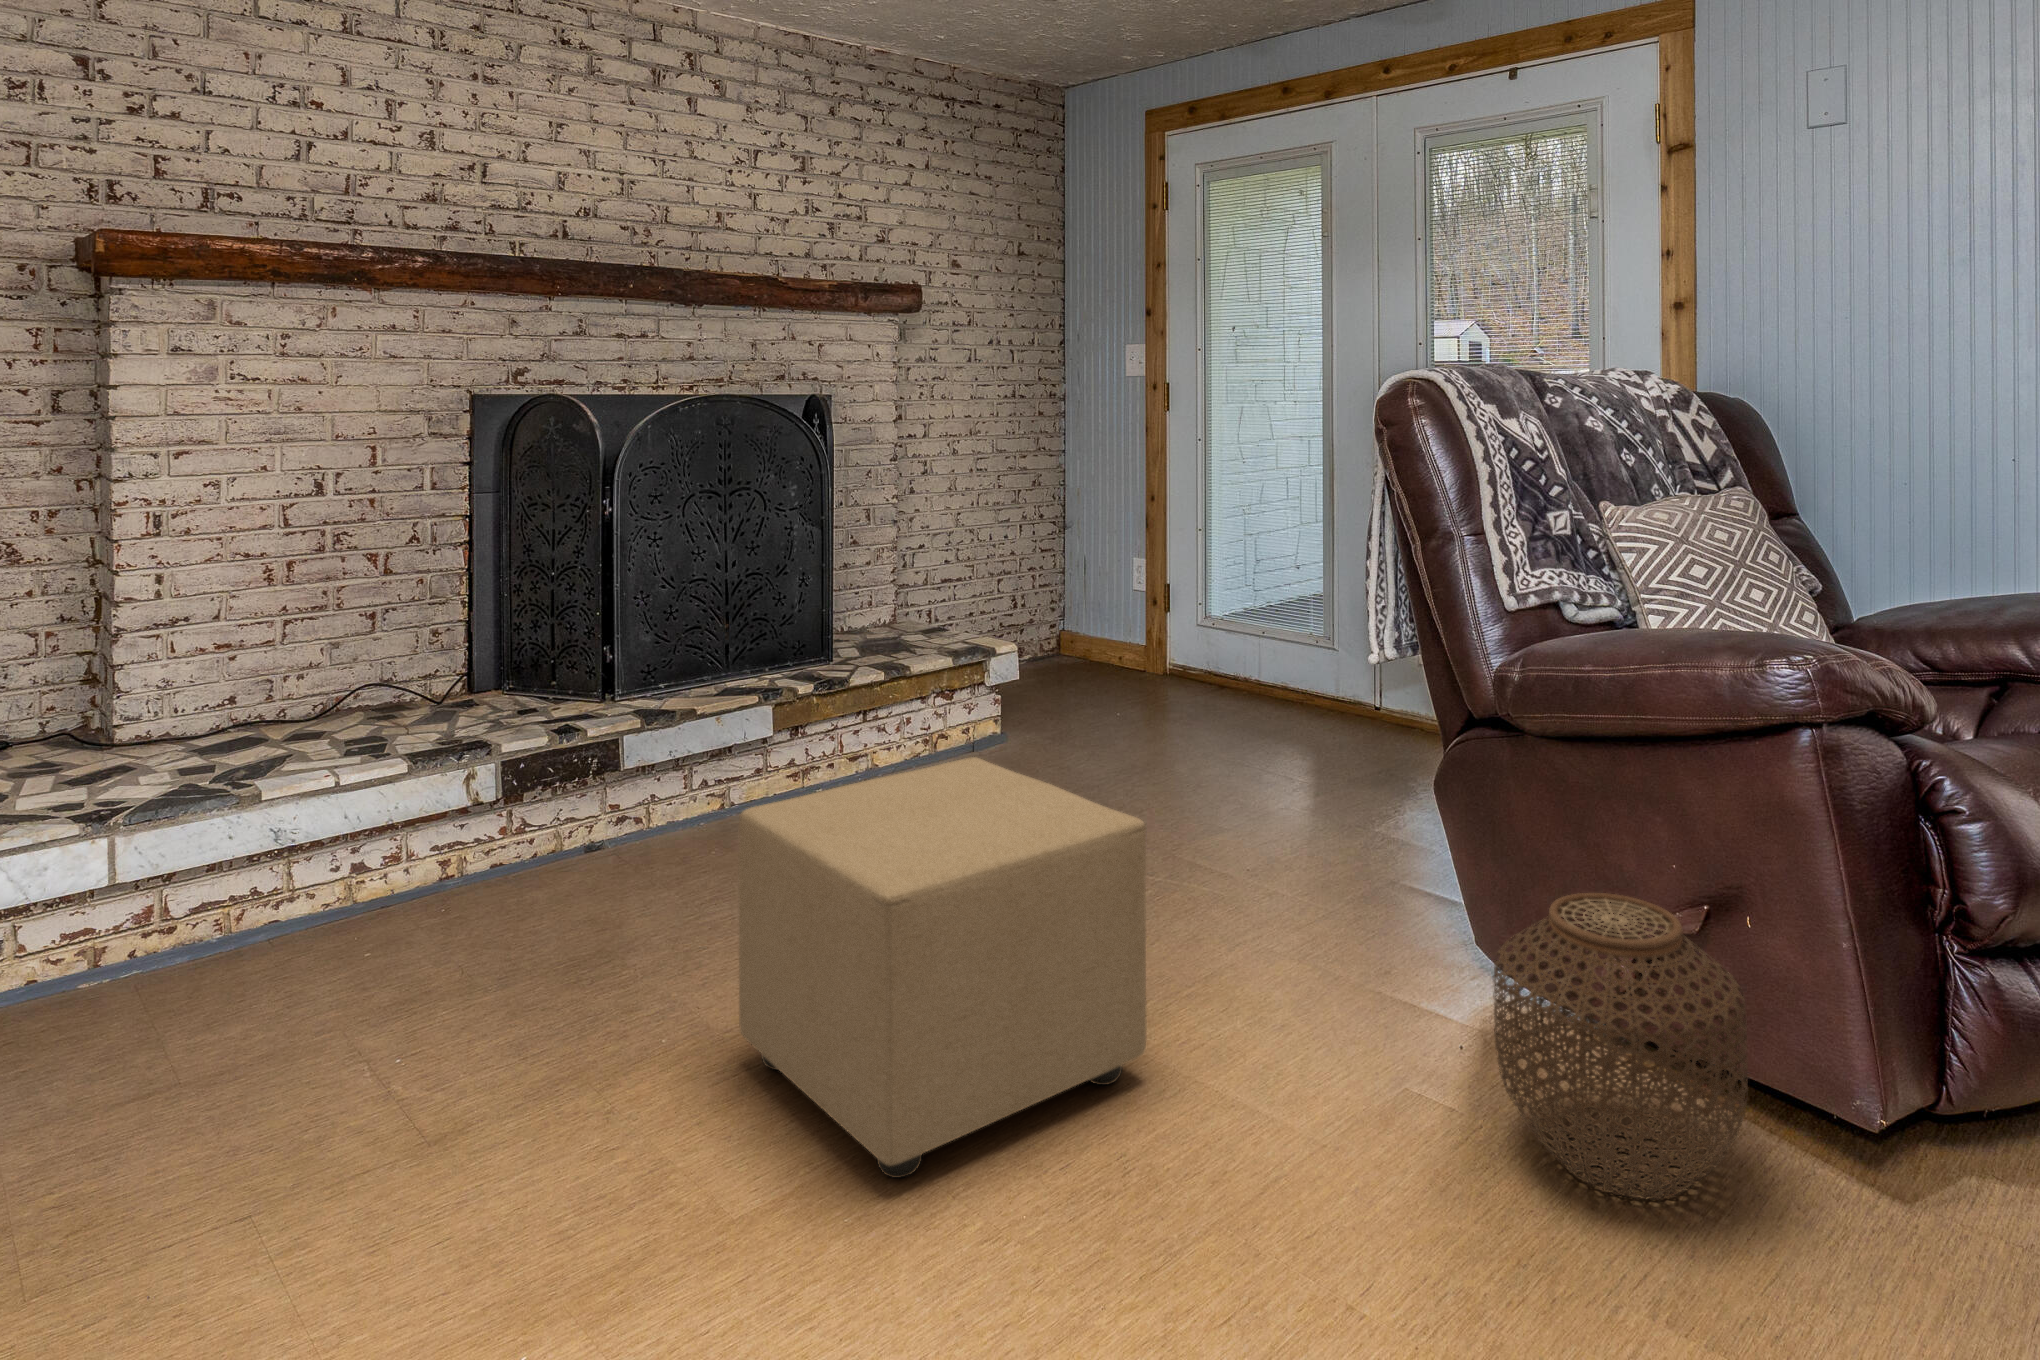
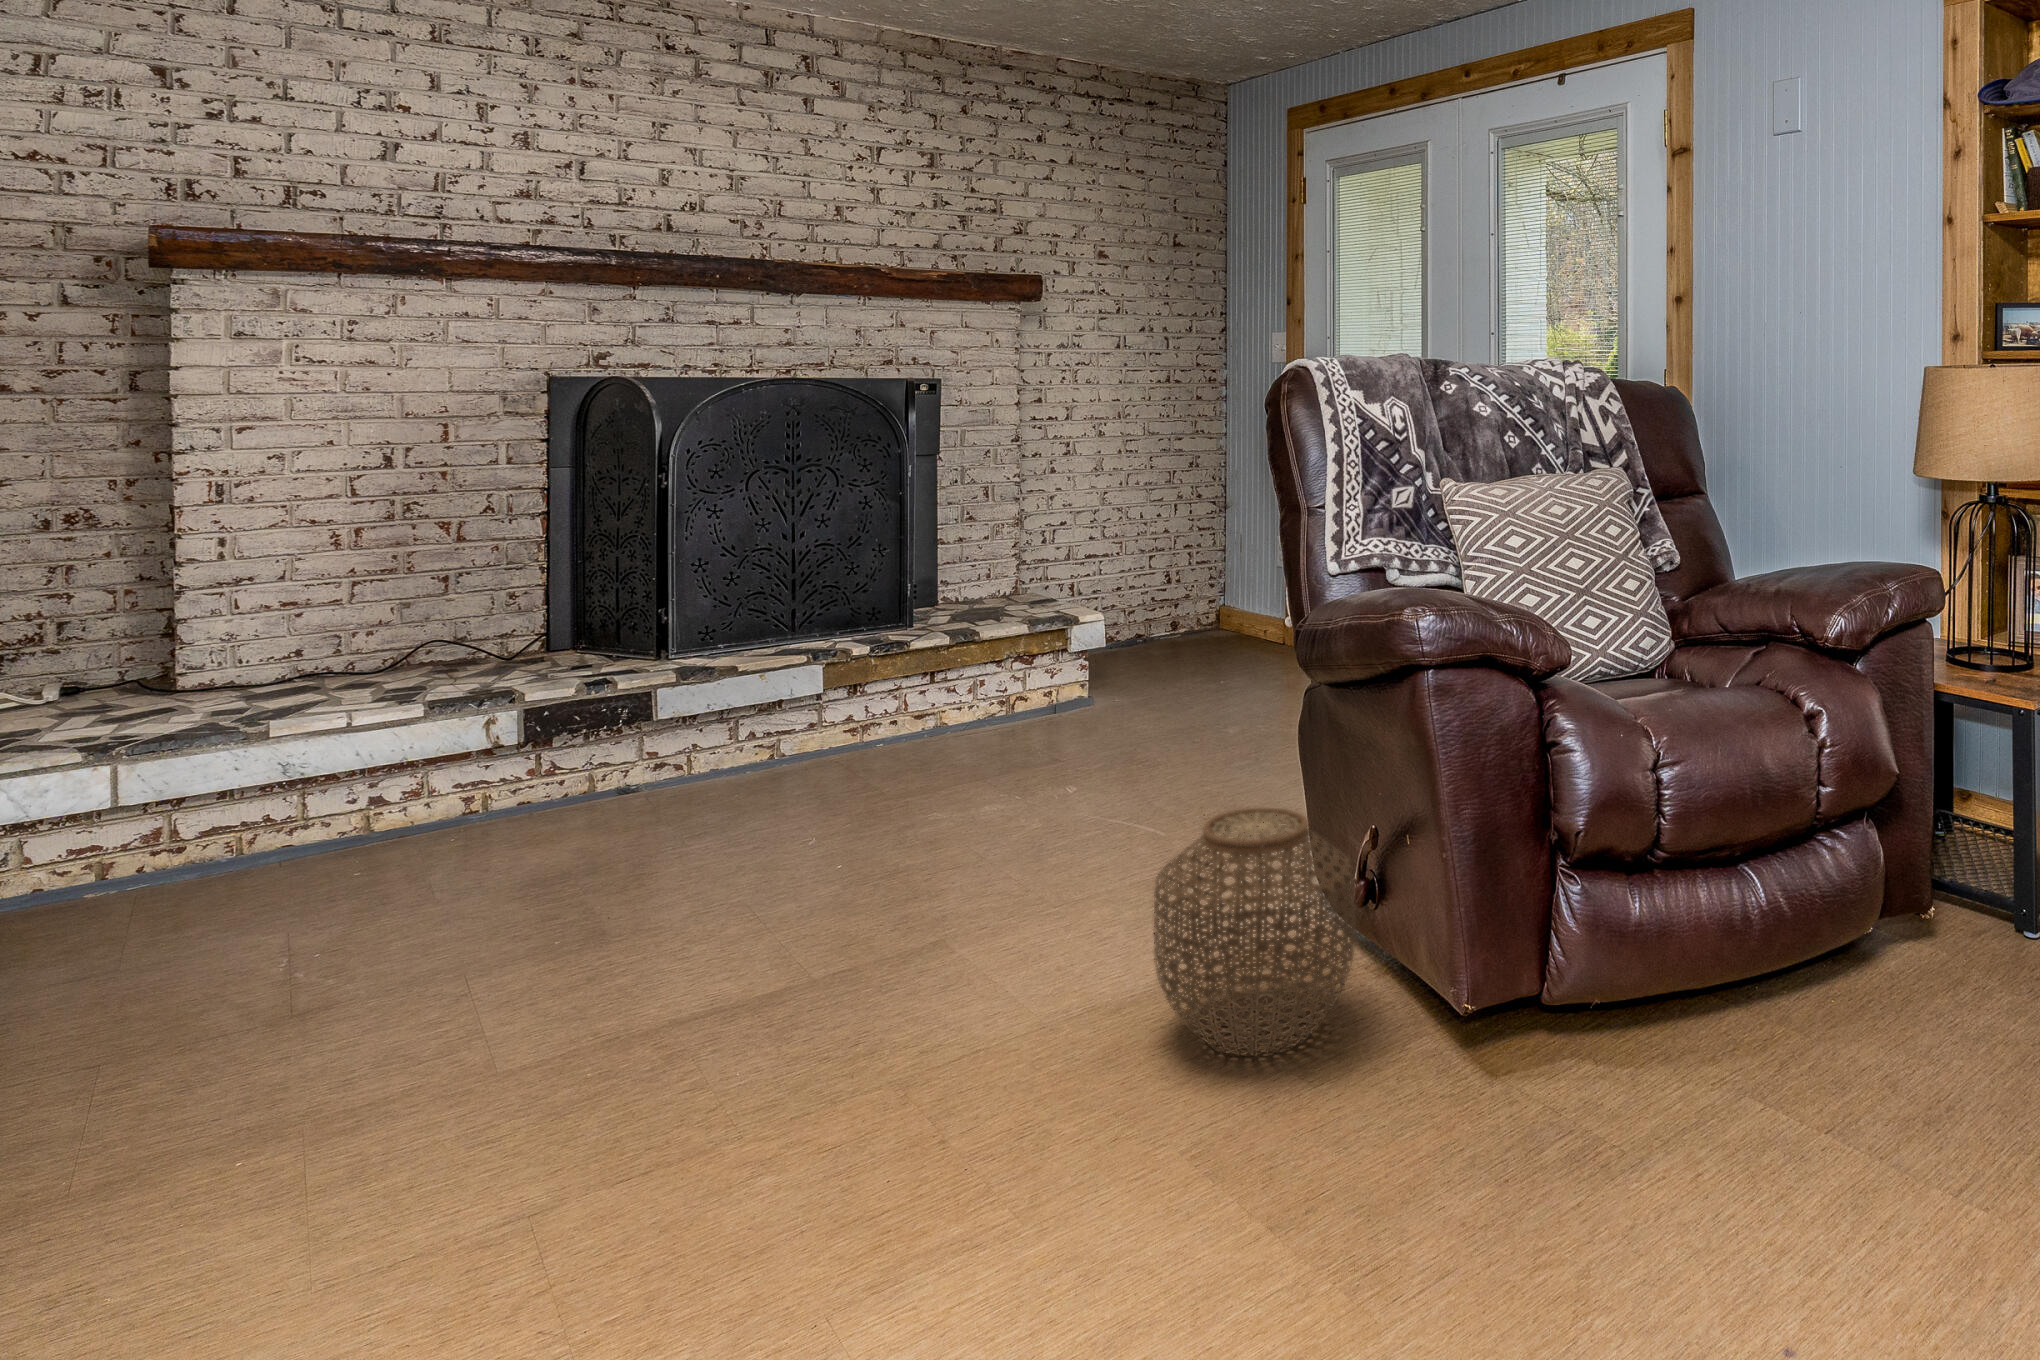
ottoman: present [739,757,1146,1178] -> none [592,700,927,1033]

